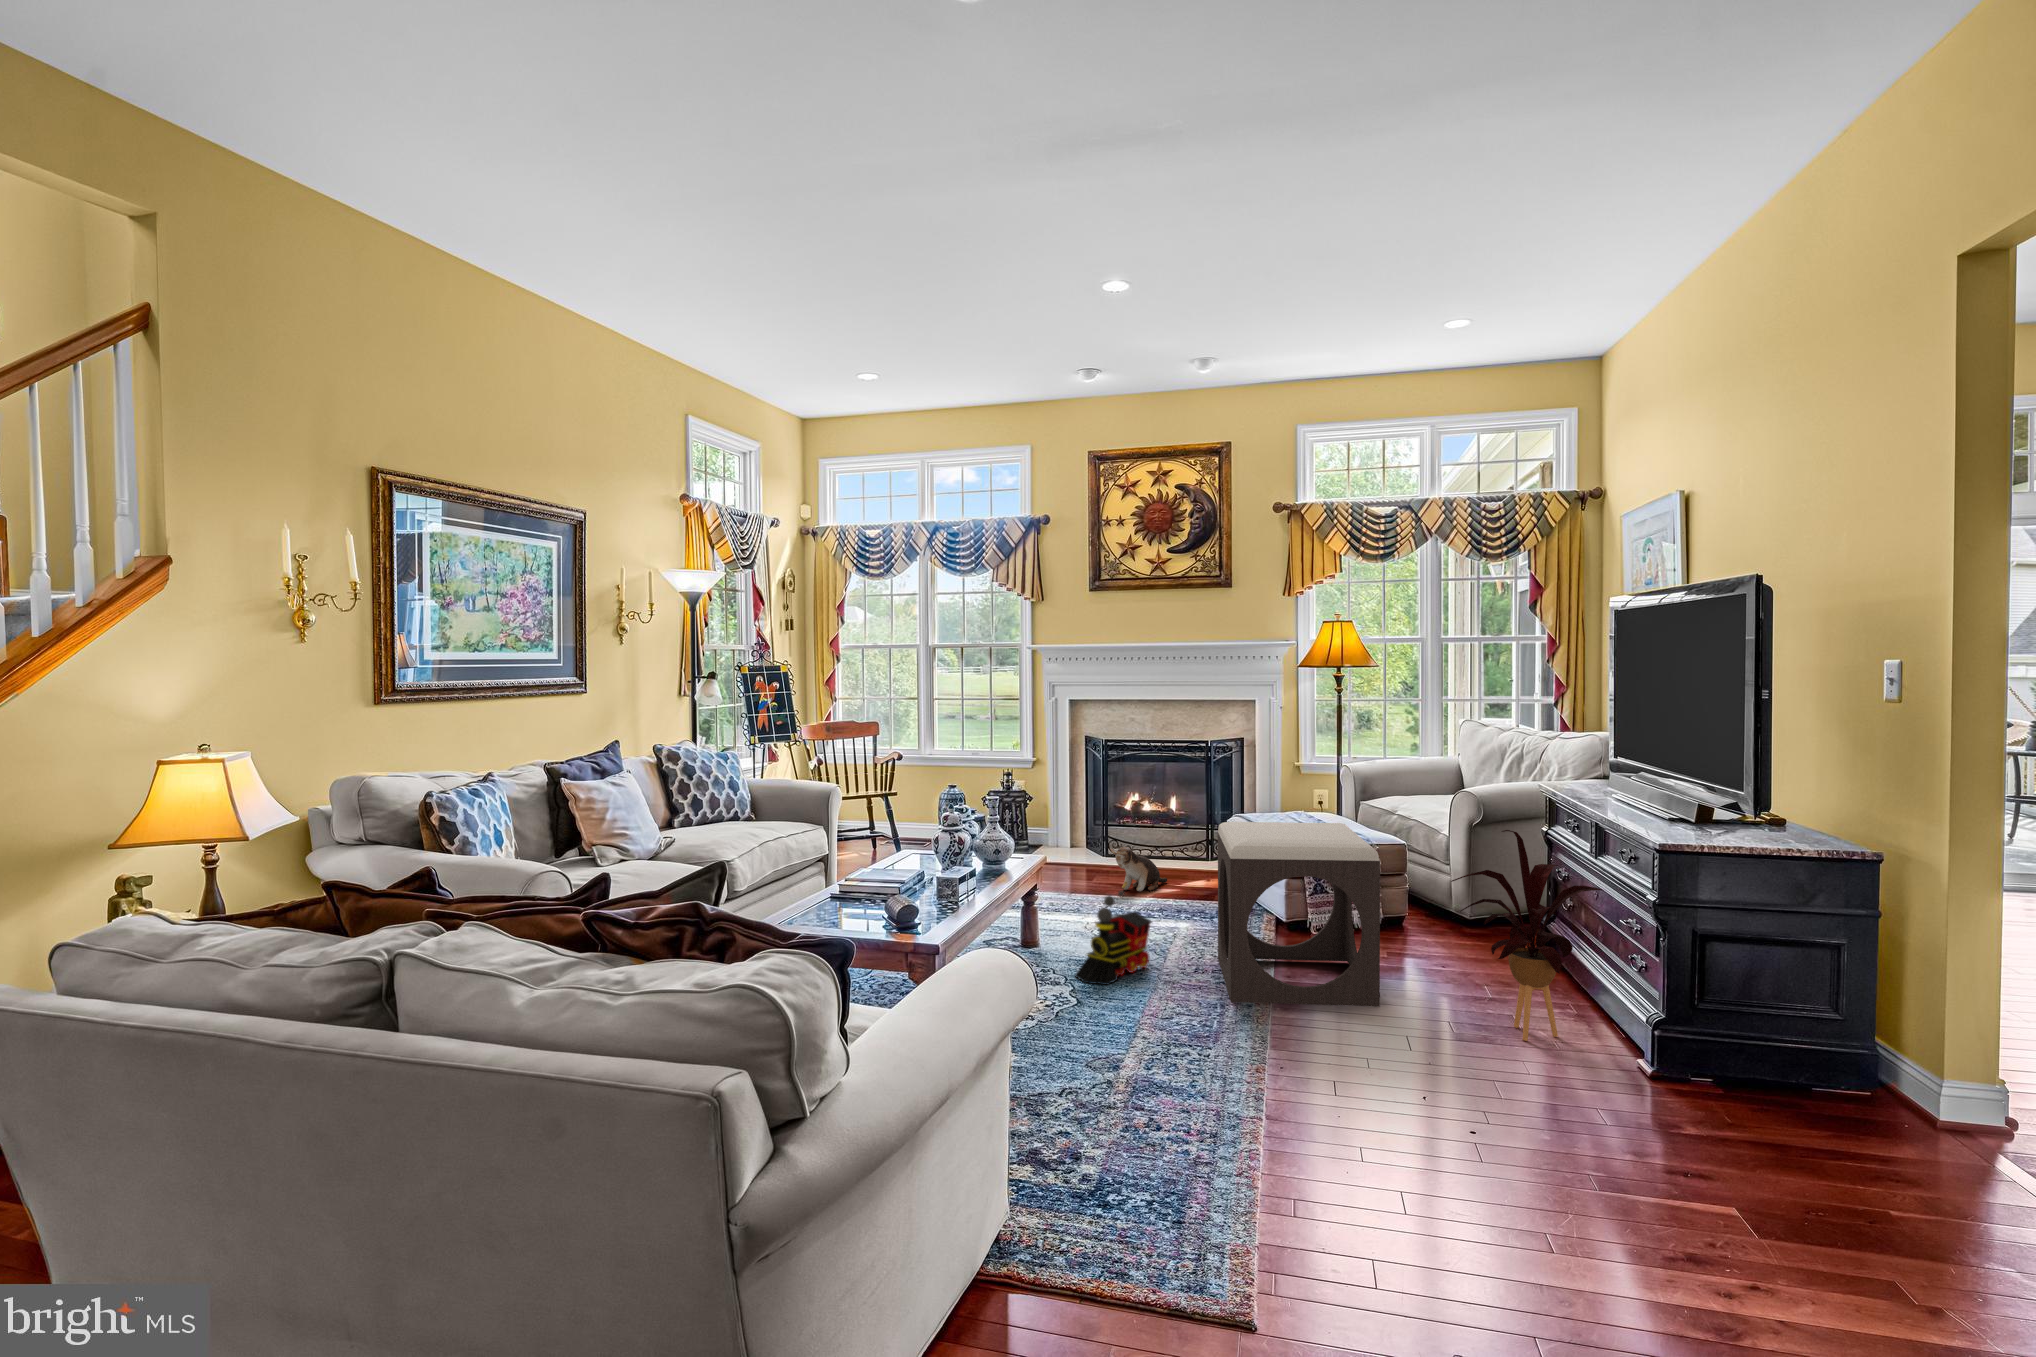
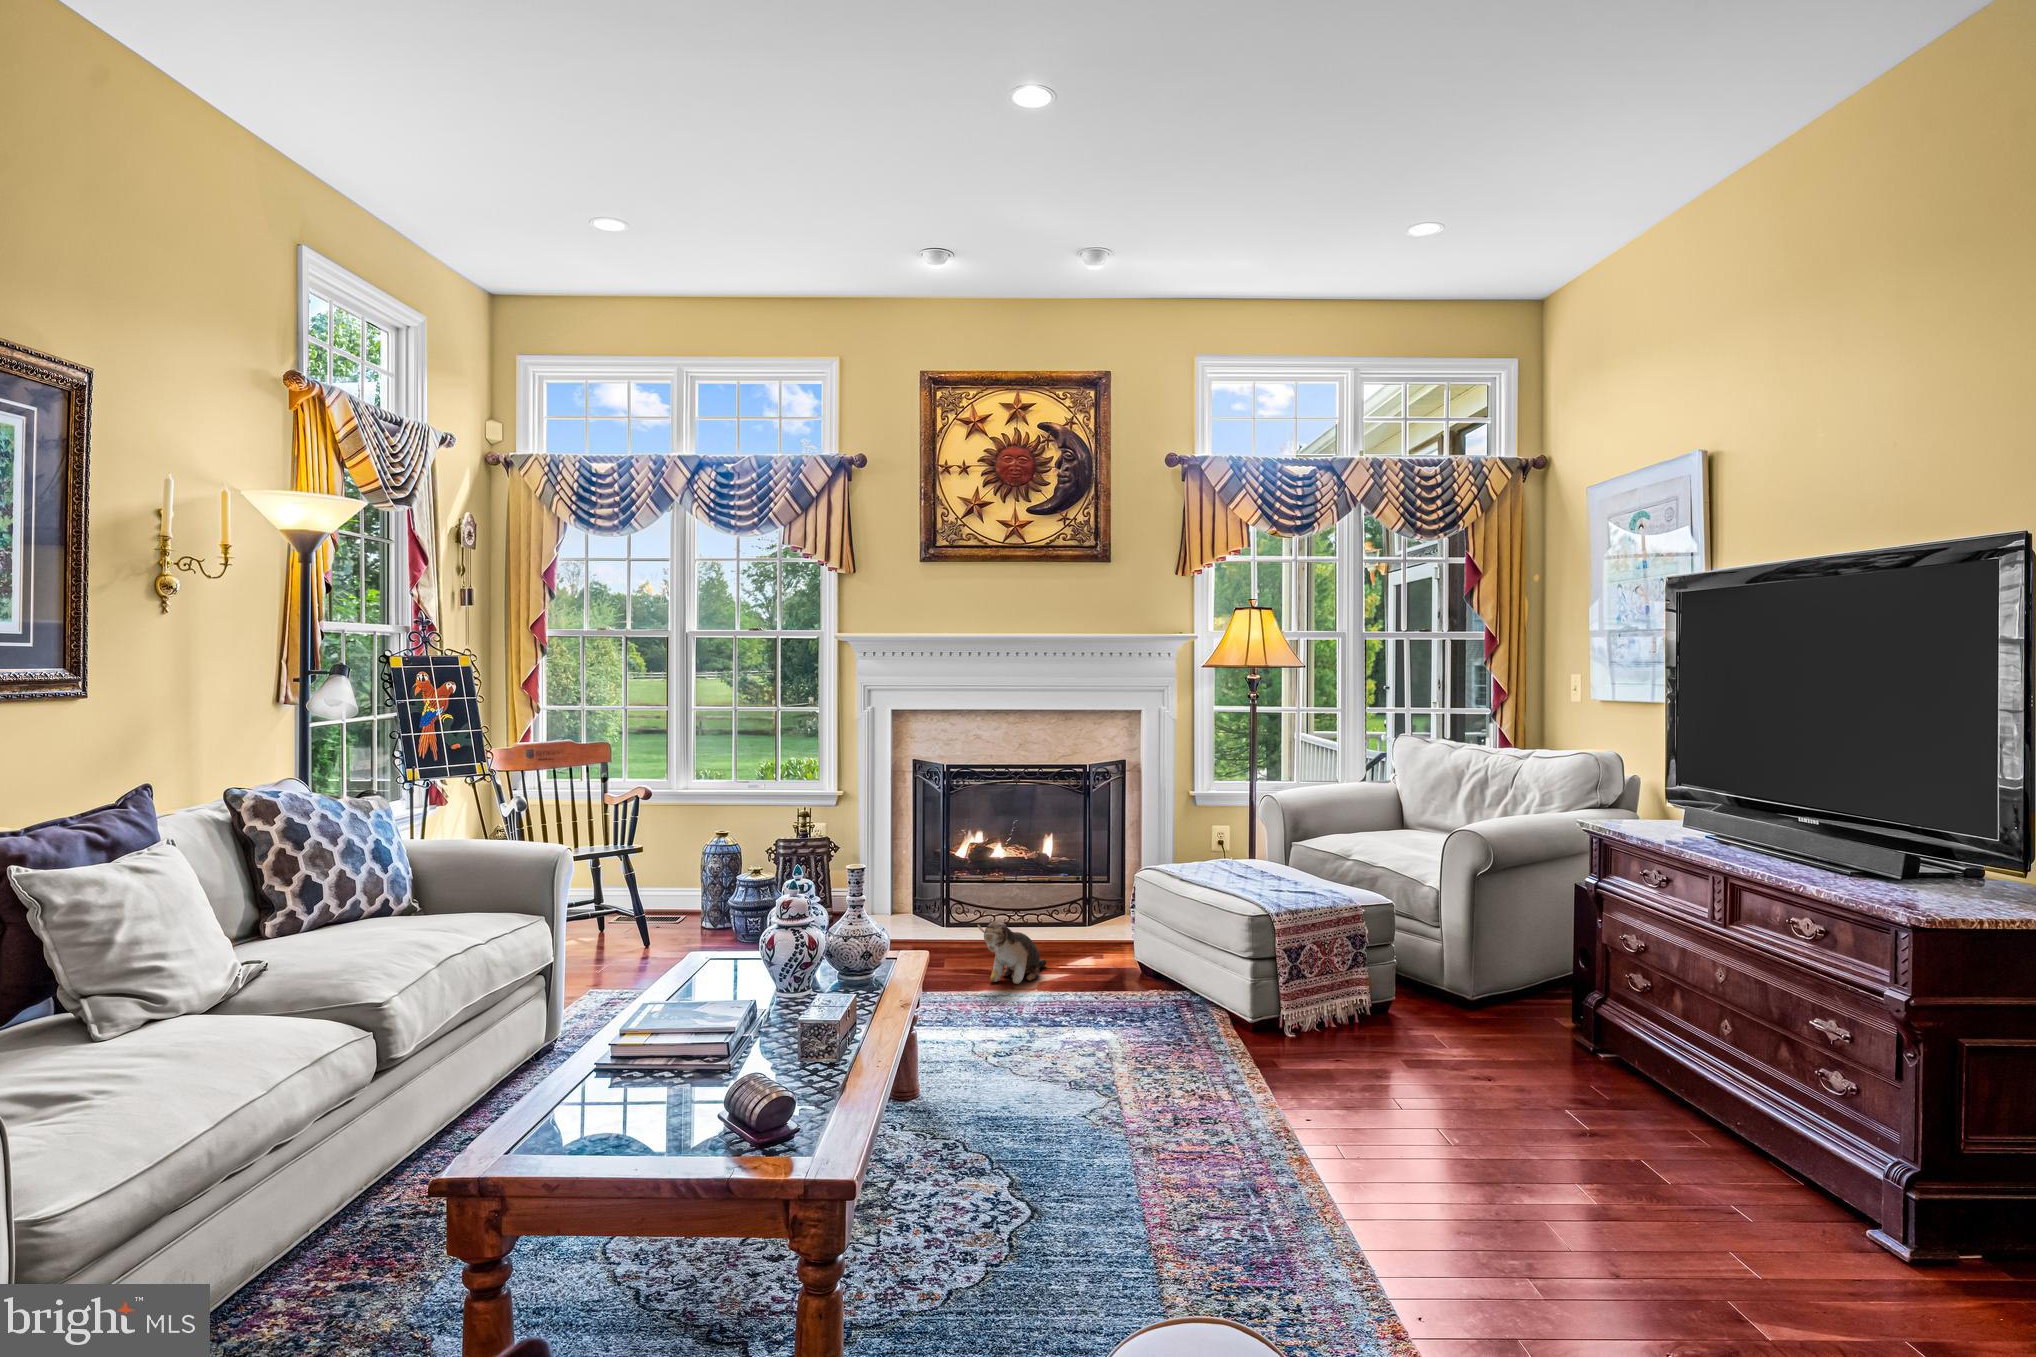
footstool: present [1218,822,1380,1007] -> none [1191,890,1476,1189]
house plant: present [1451,830,1602,1041] -> none [1595,907,1807,1225]
toy train: present [1075,890,1151,985] -> none [995,1010,1106,1171]

